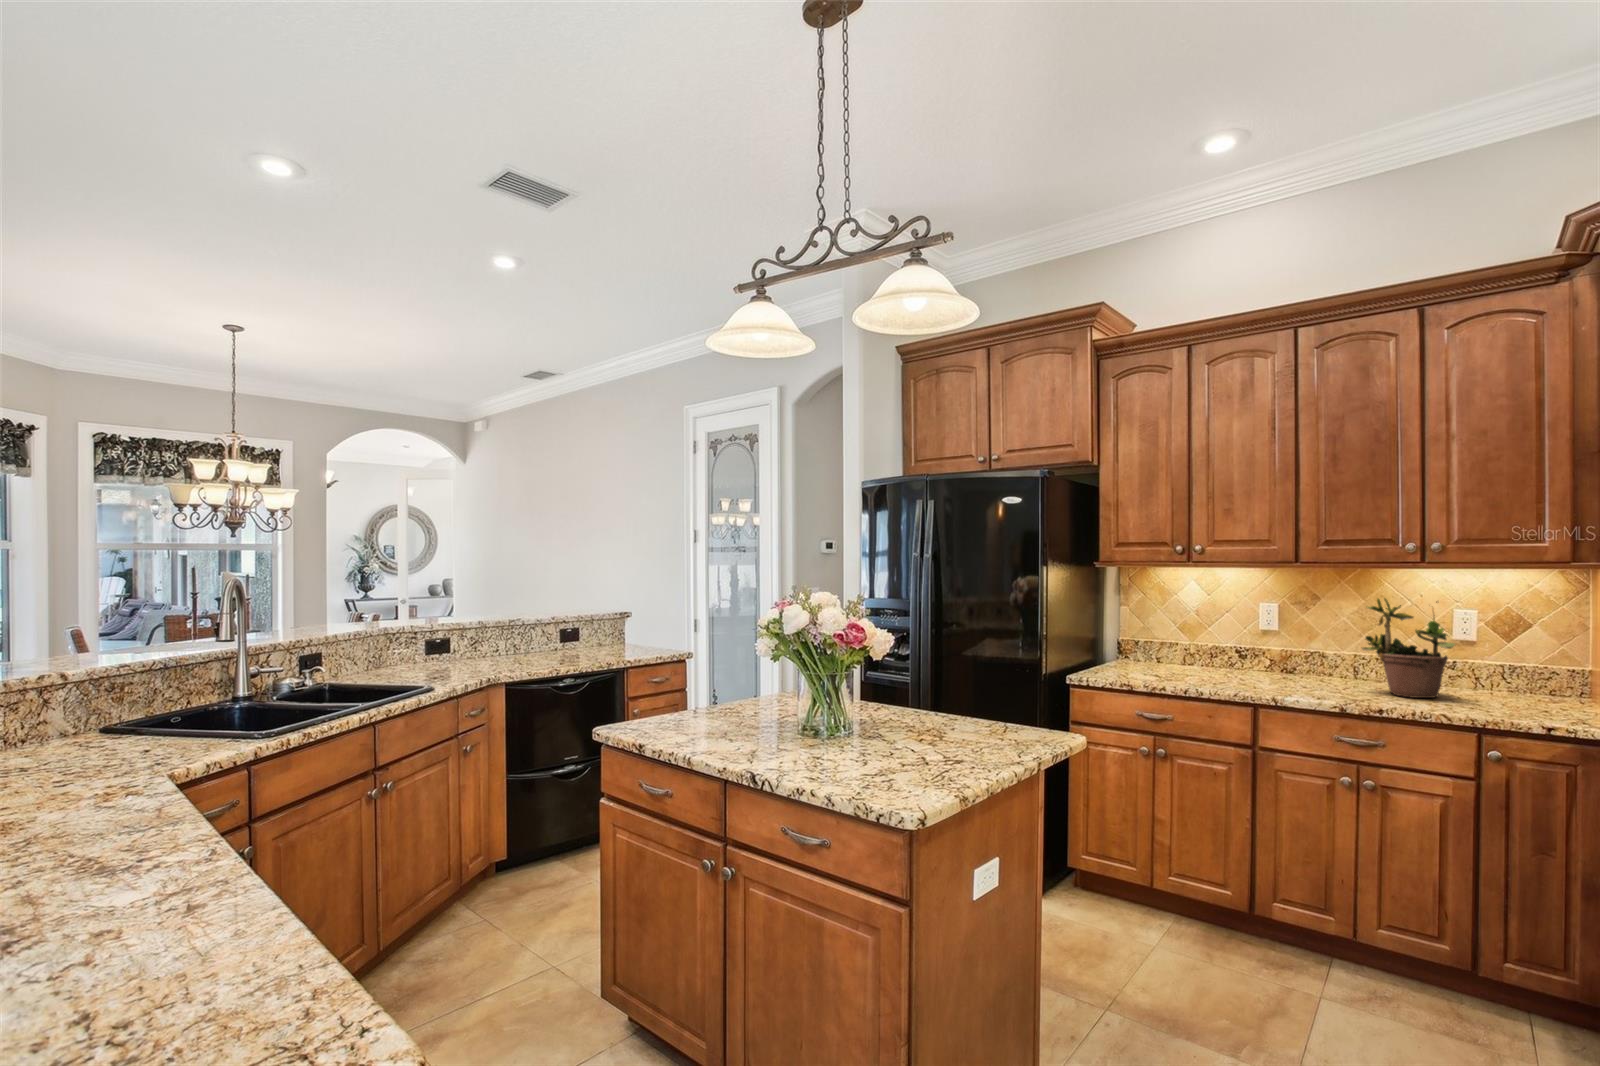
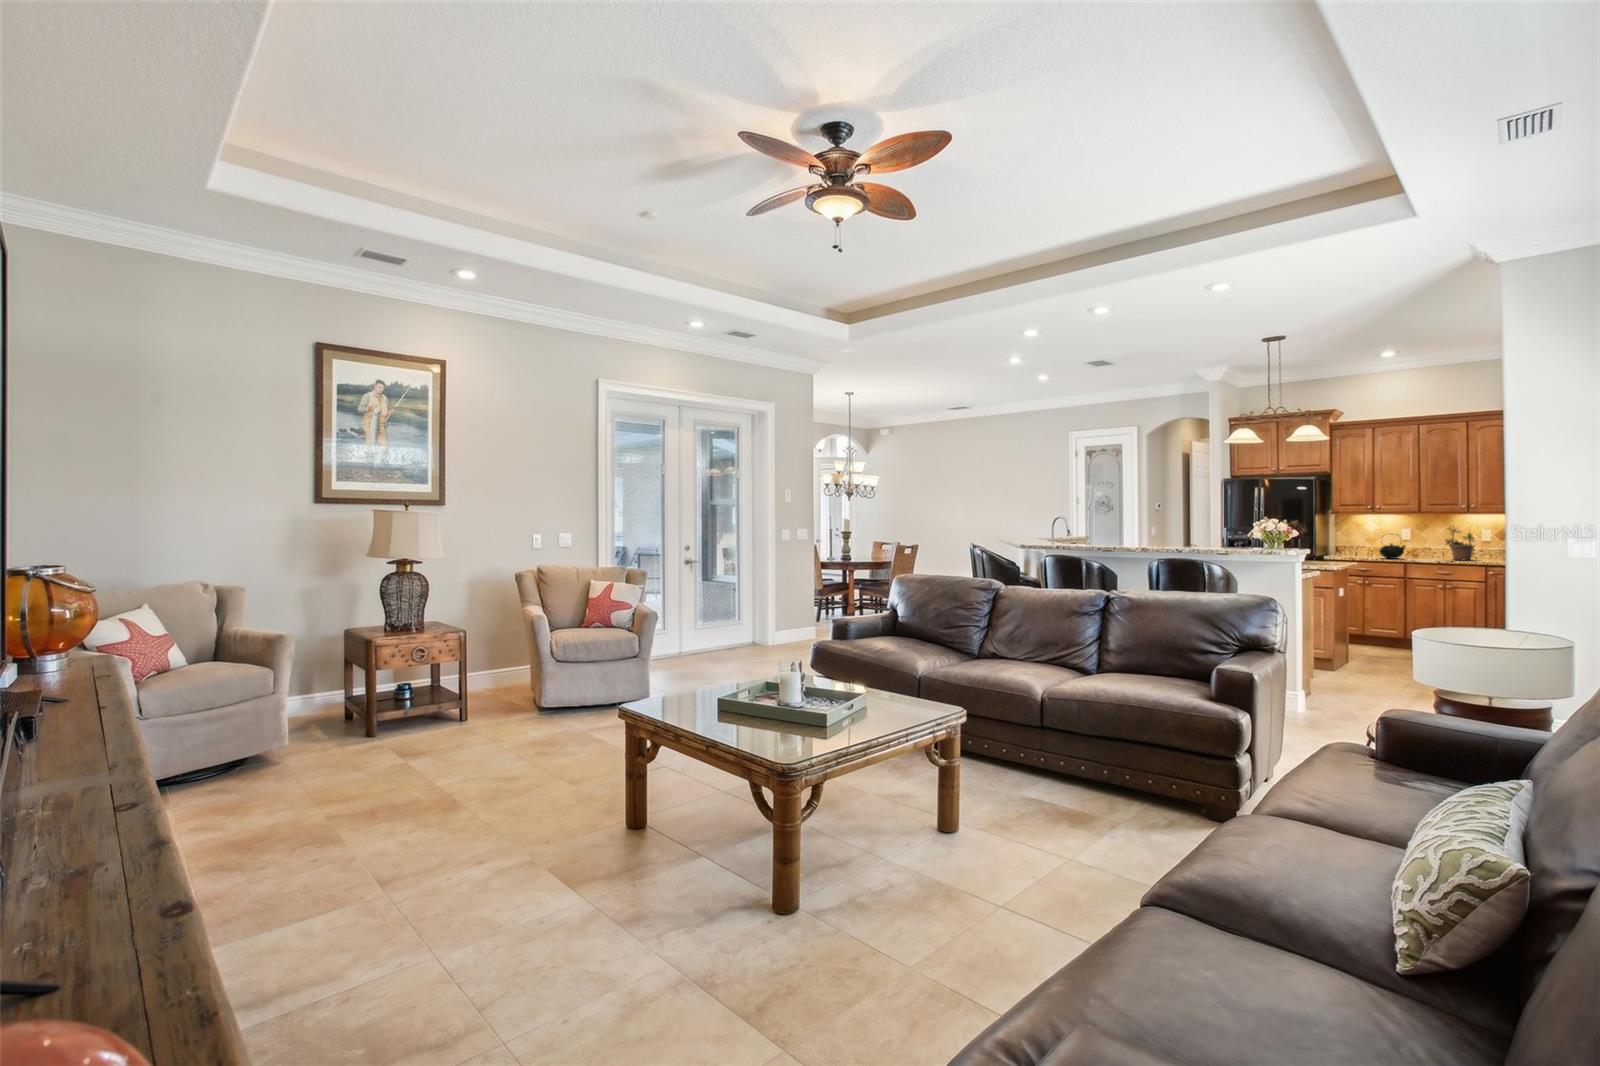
teapot: none [1200,615,1265,681] -> present [1380,534,1405,559]

